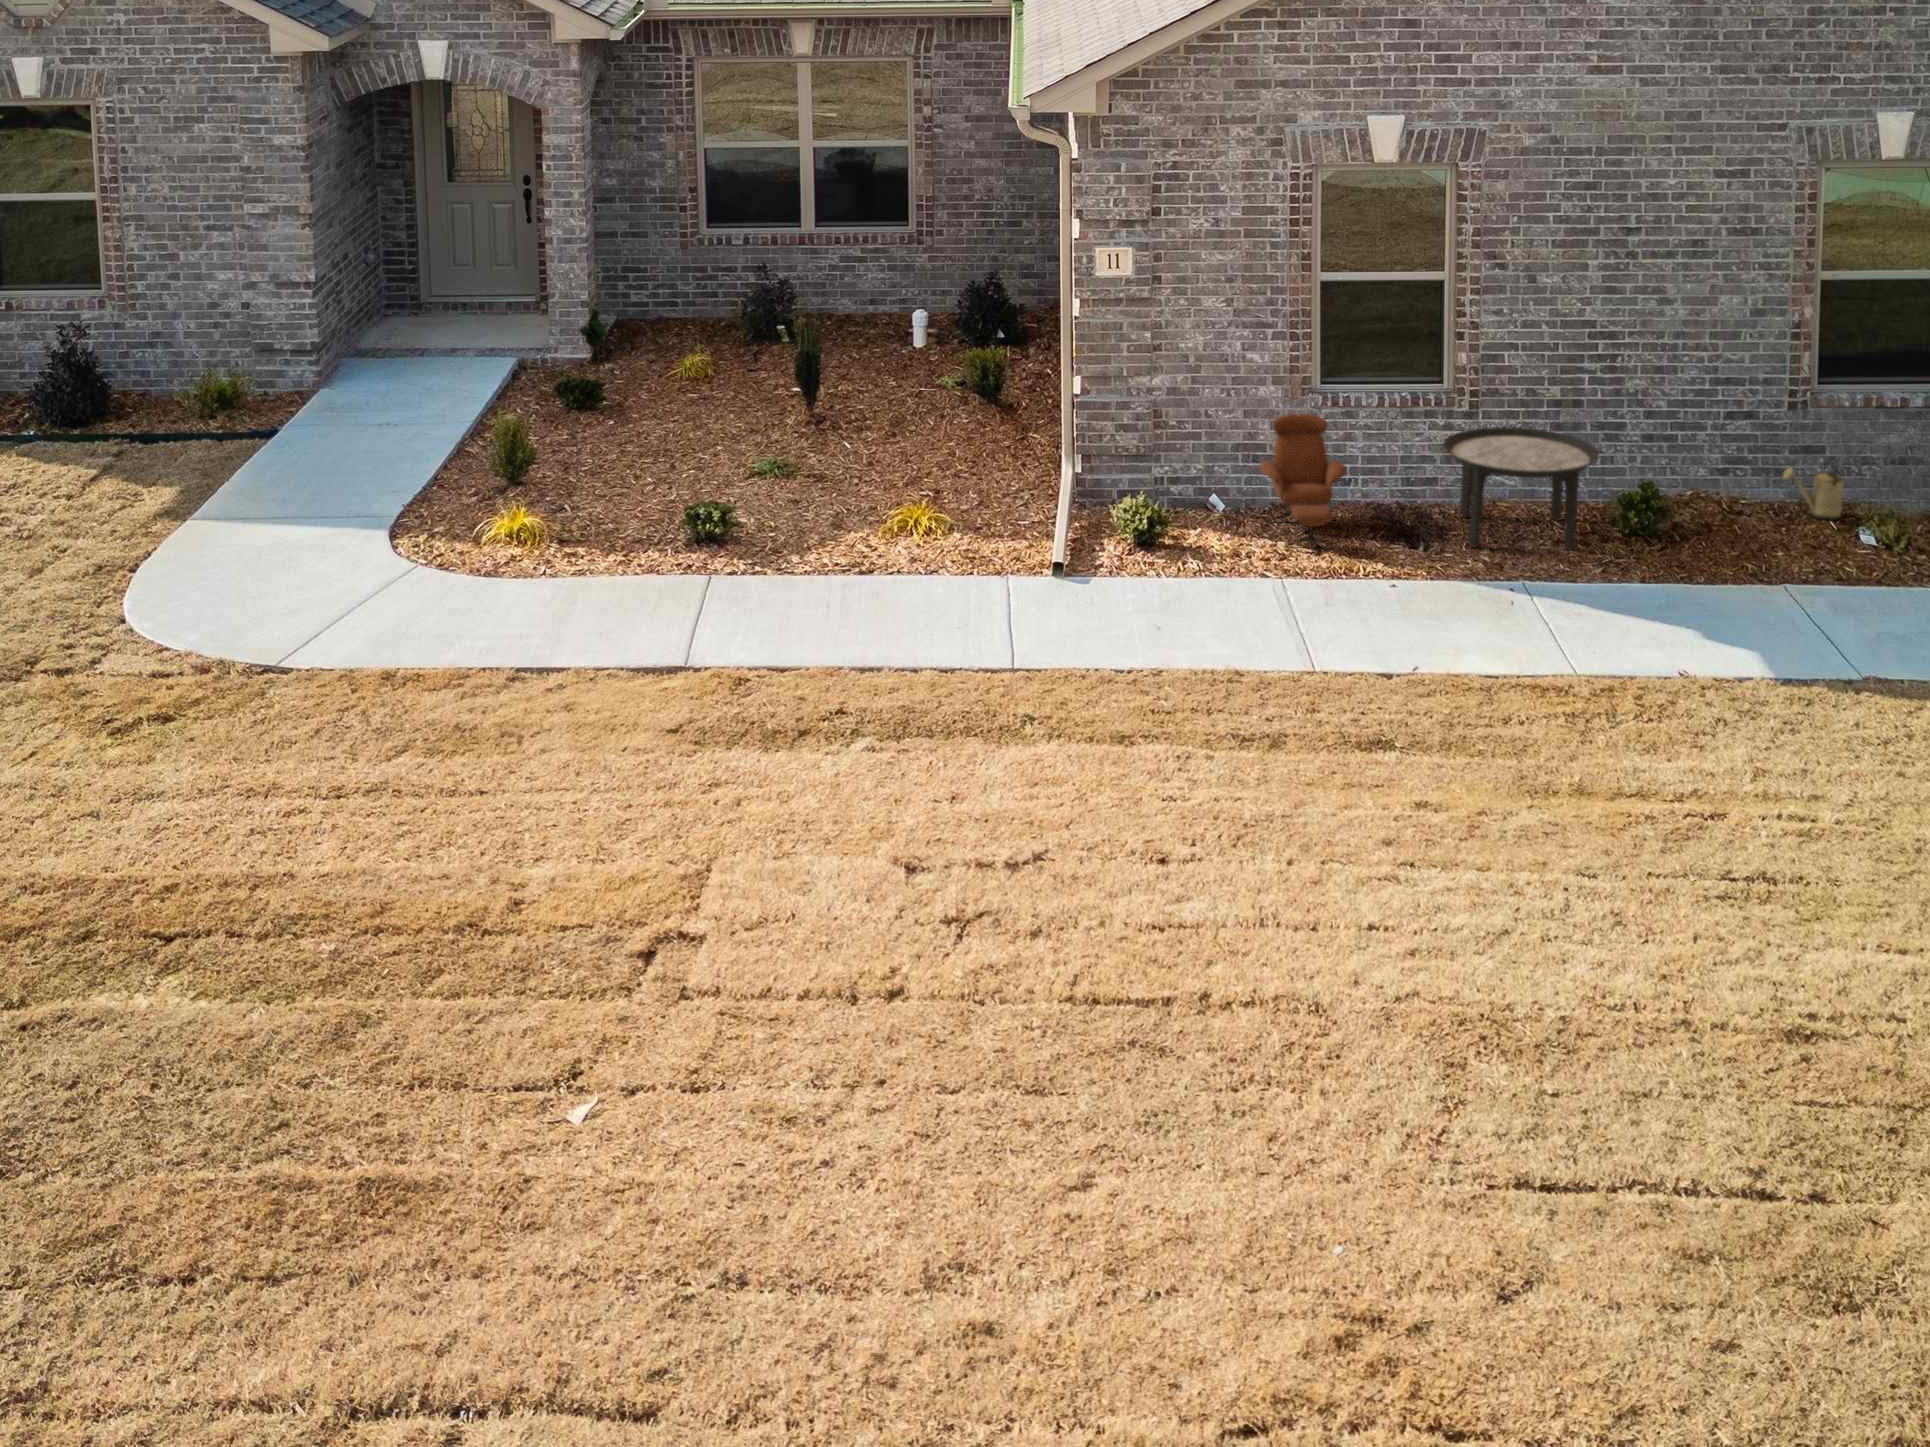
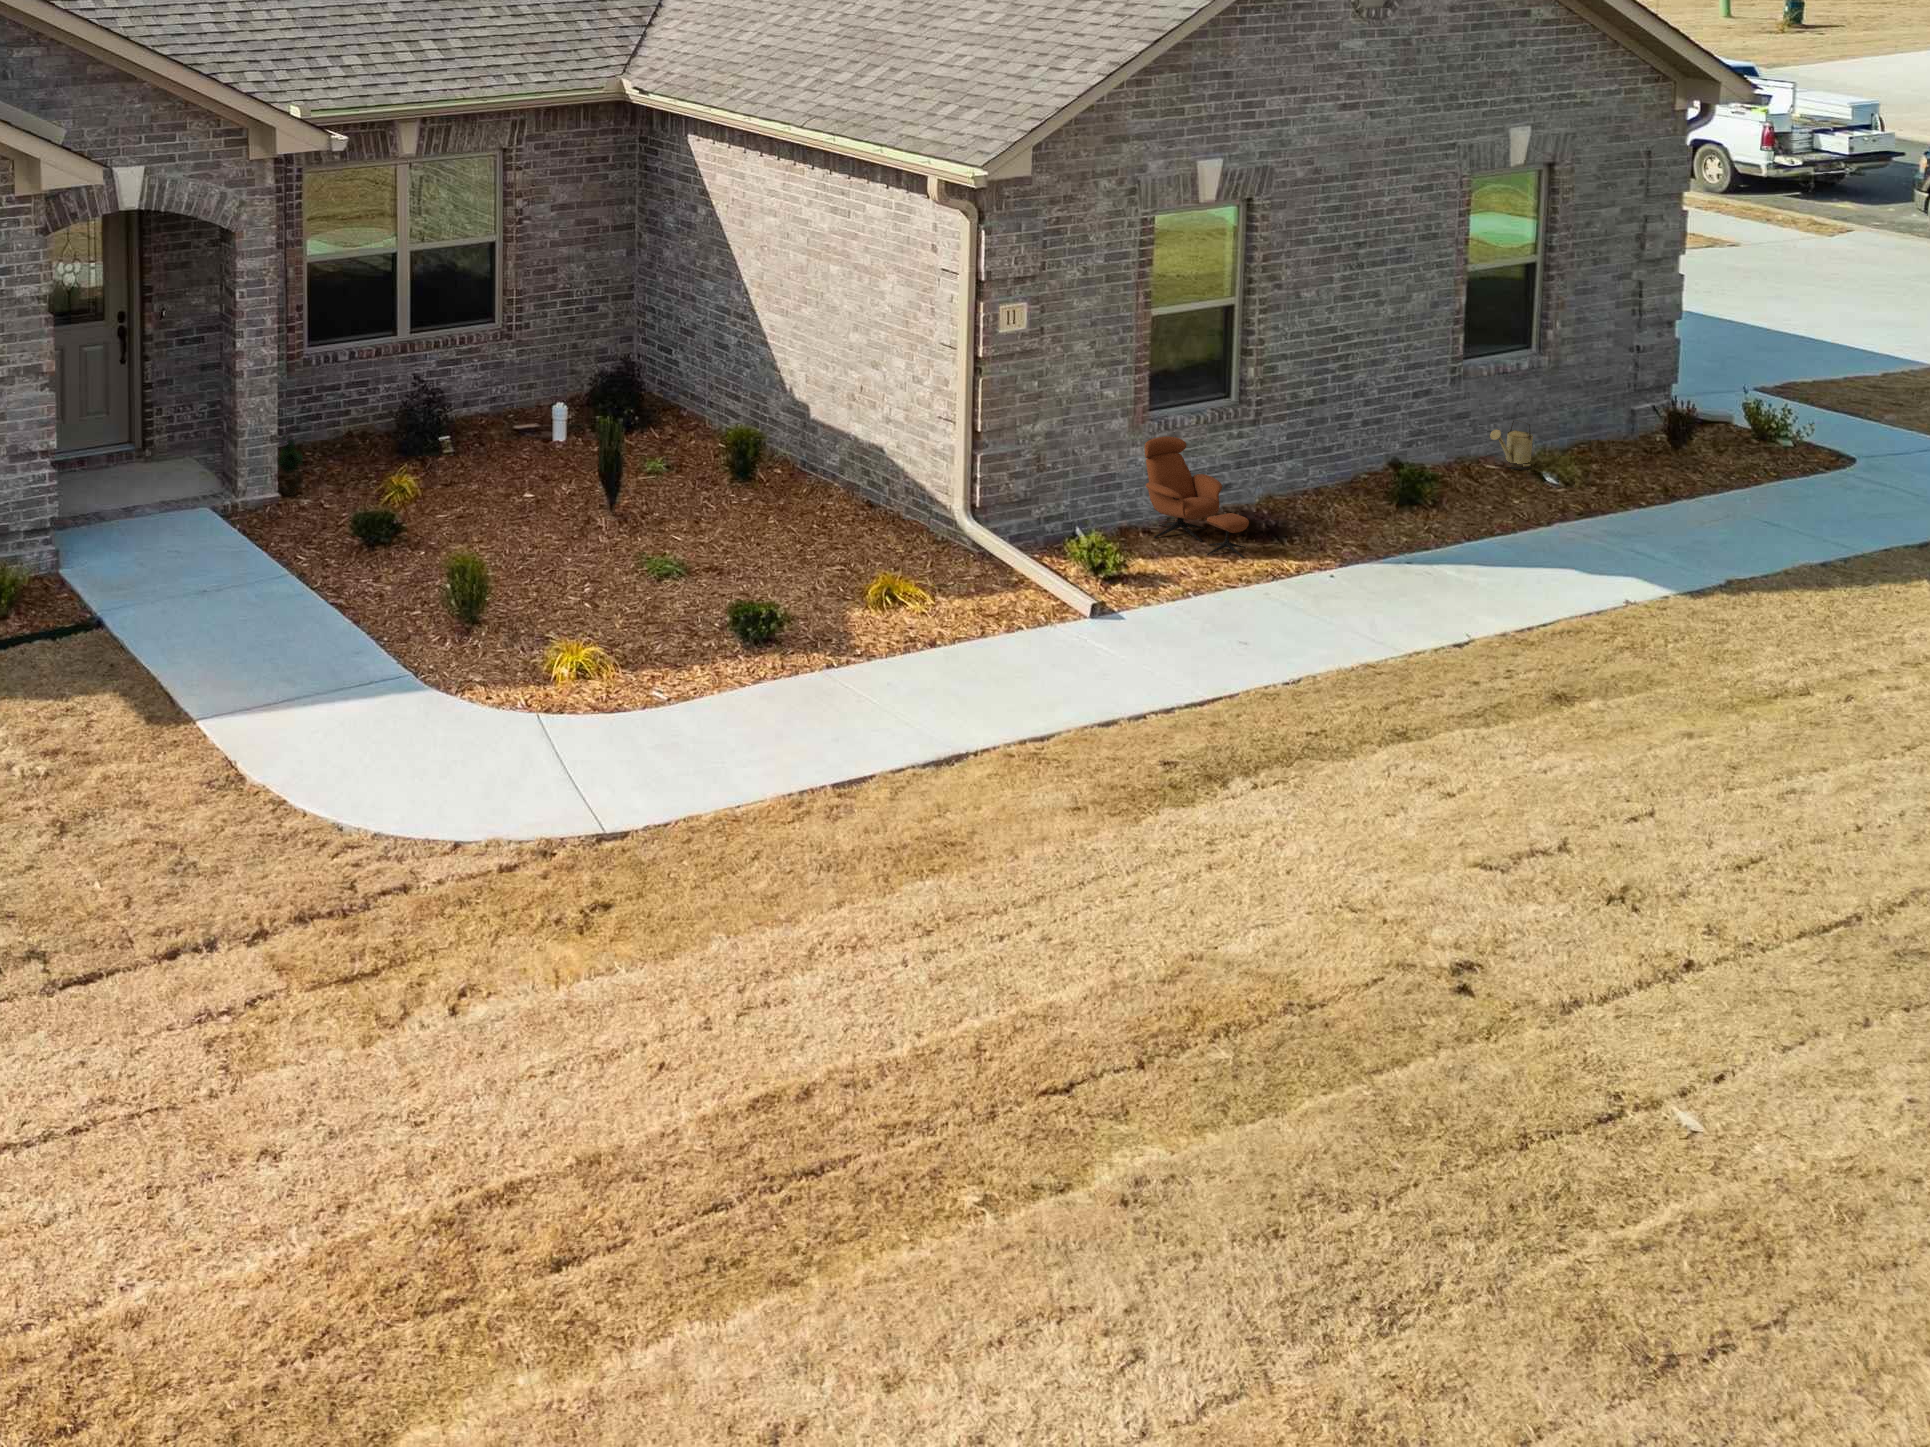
round table: present [1443,427,1599,550] -> none [1280,424,1421,531]

